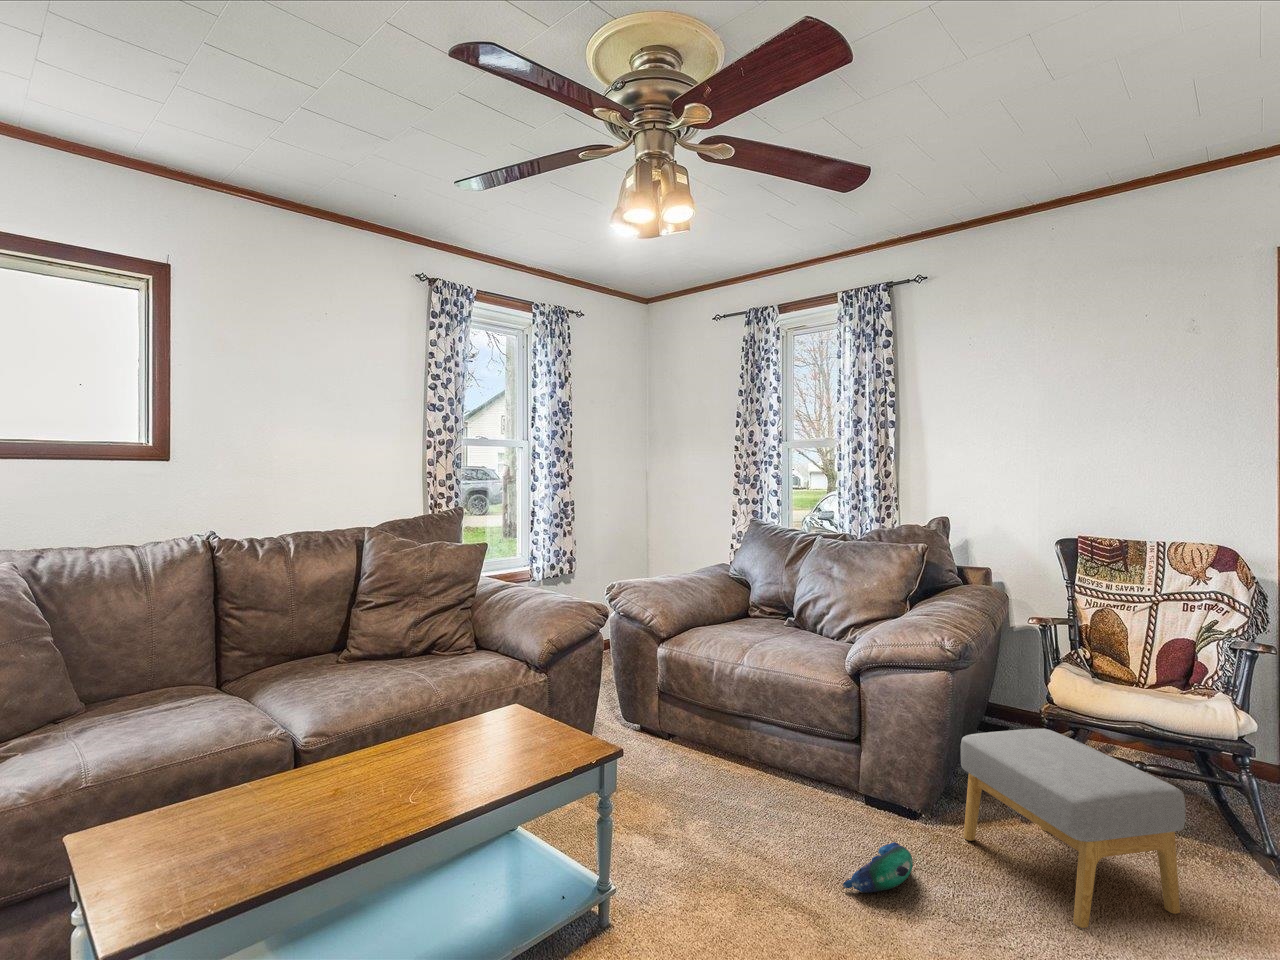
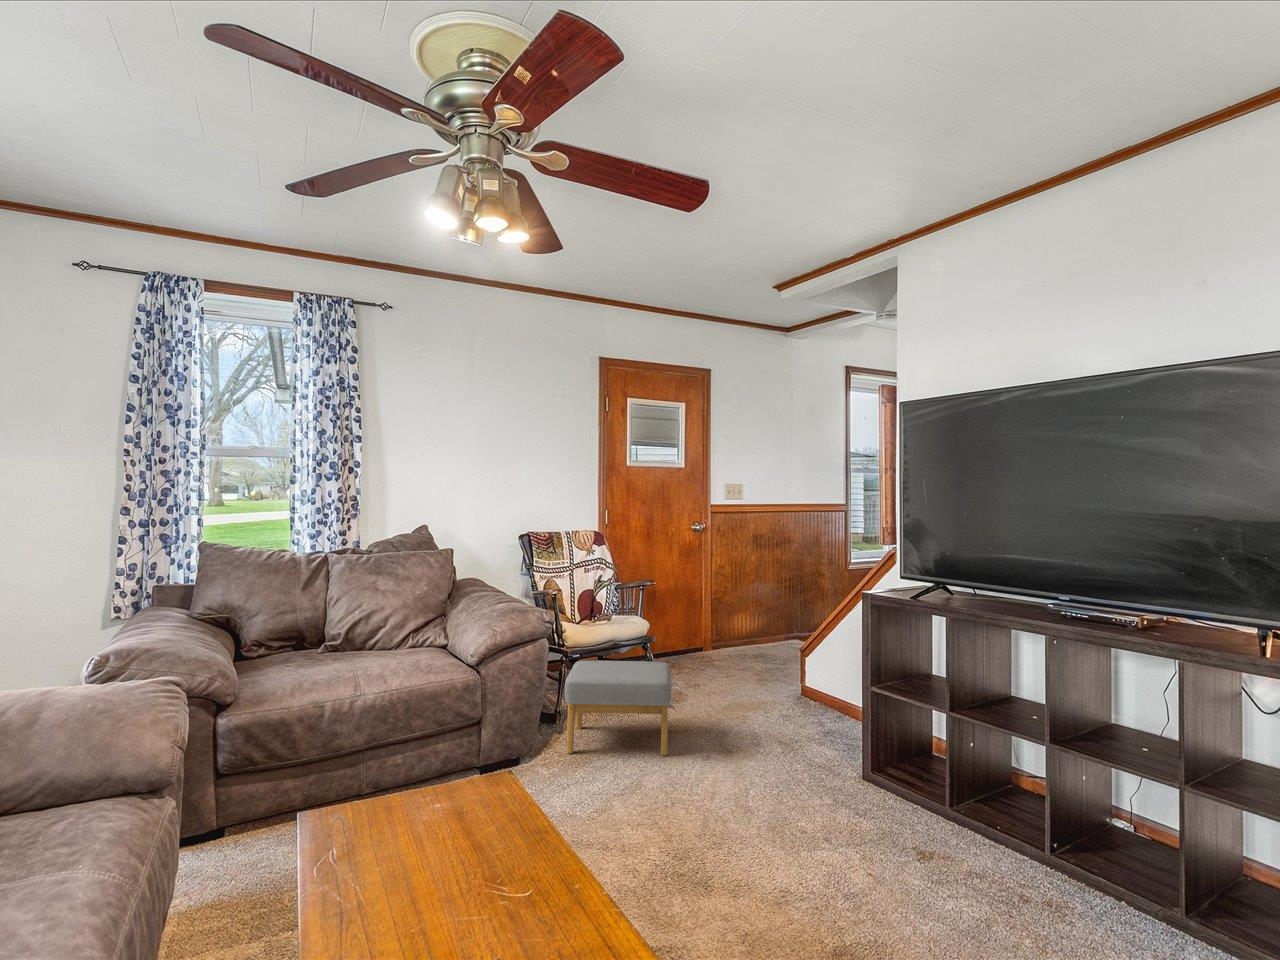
plush toy: present [843,842,913,893] -> none [561,767,613,812]

